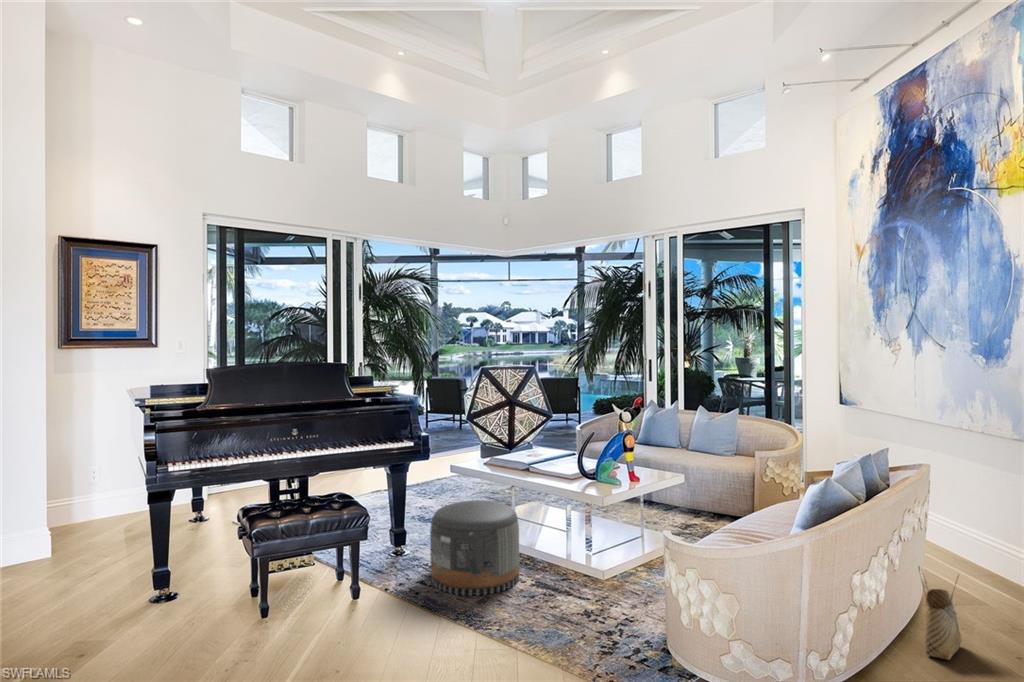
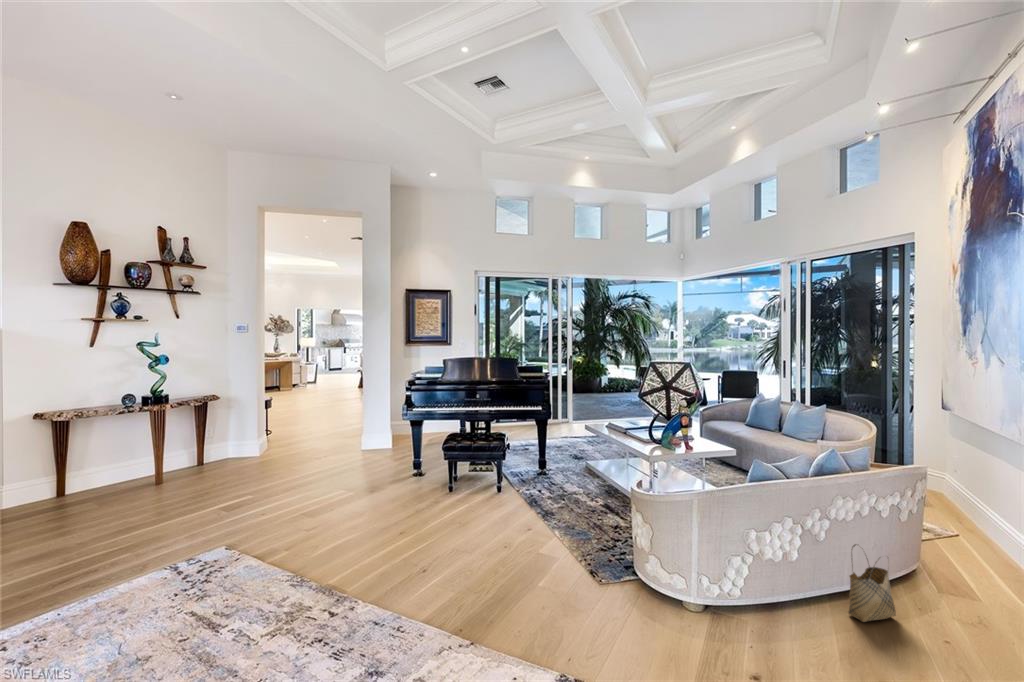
pouf: present [430,501,519,596] -> none [544,447,599,504]

